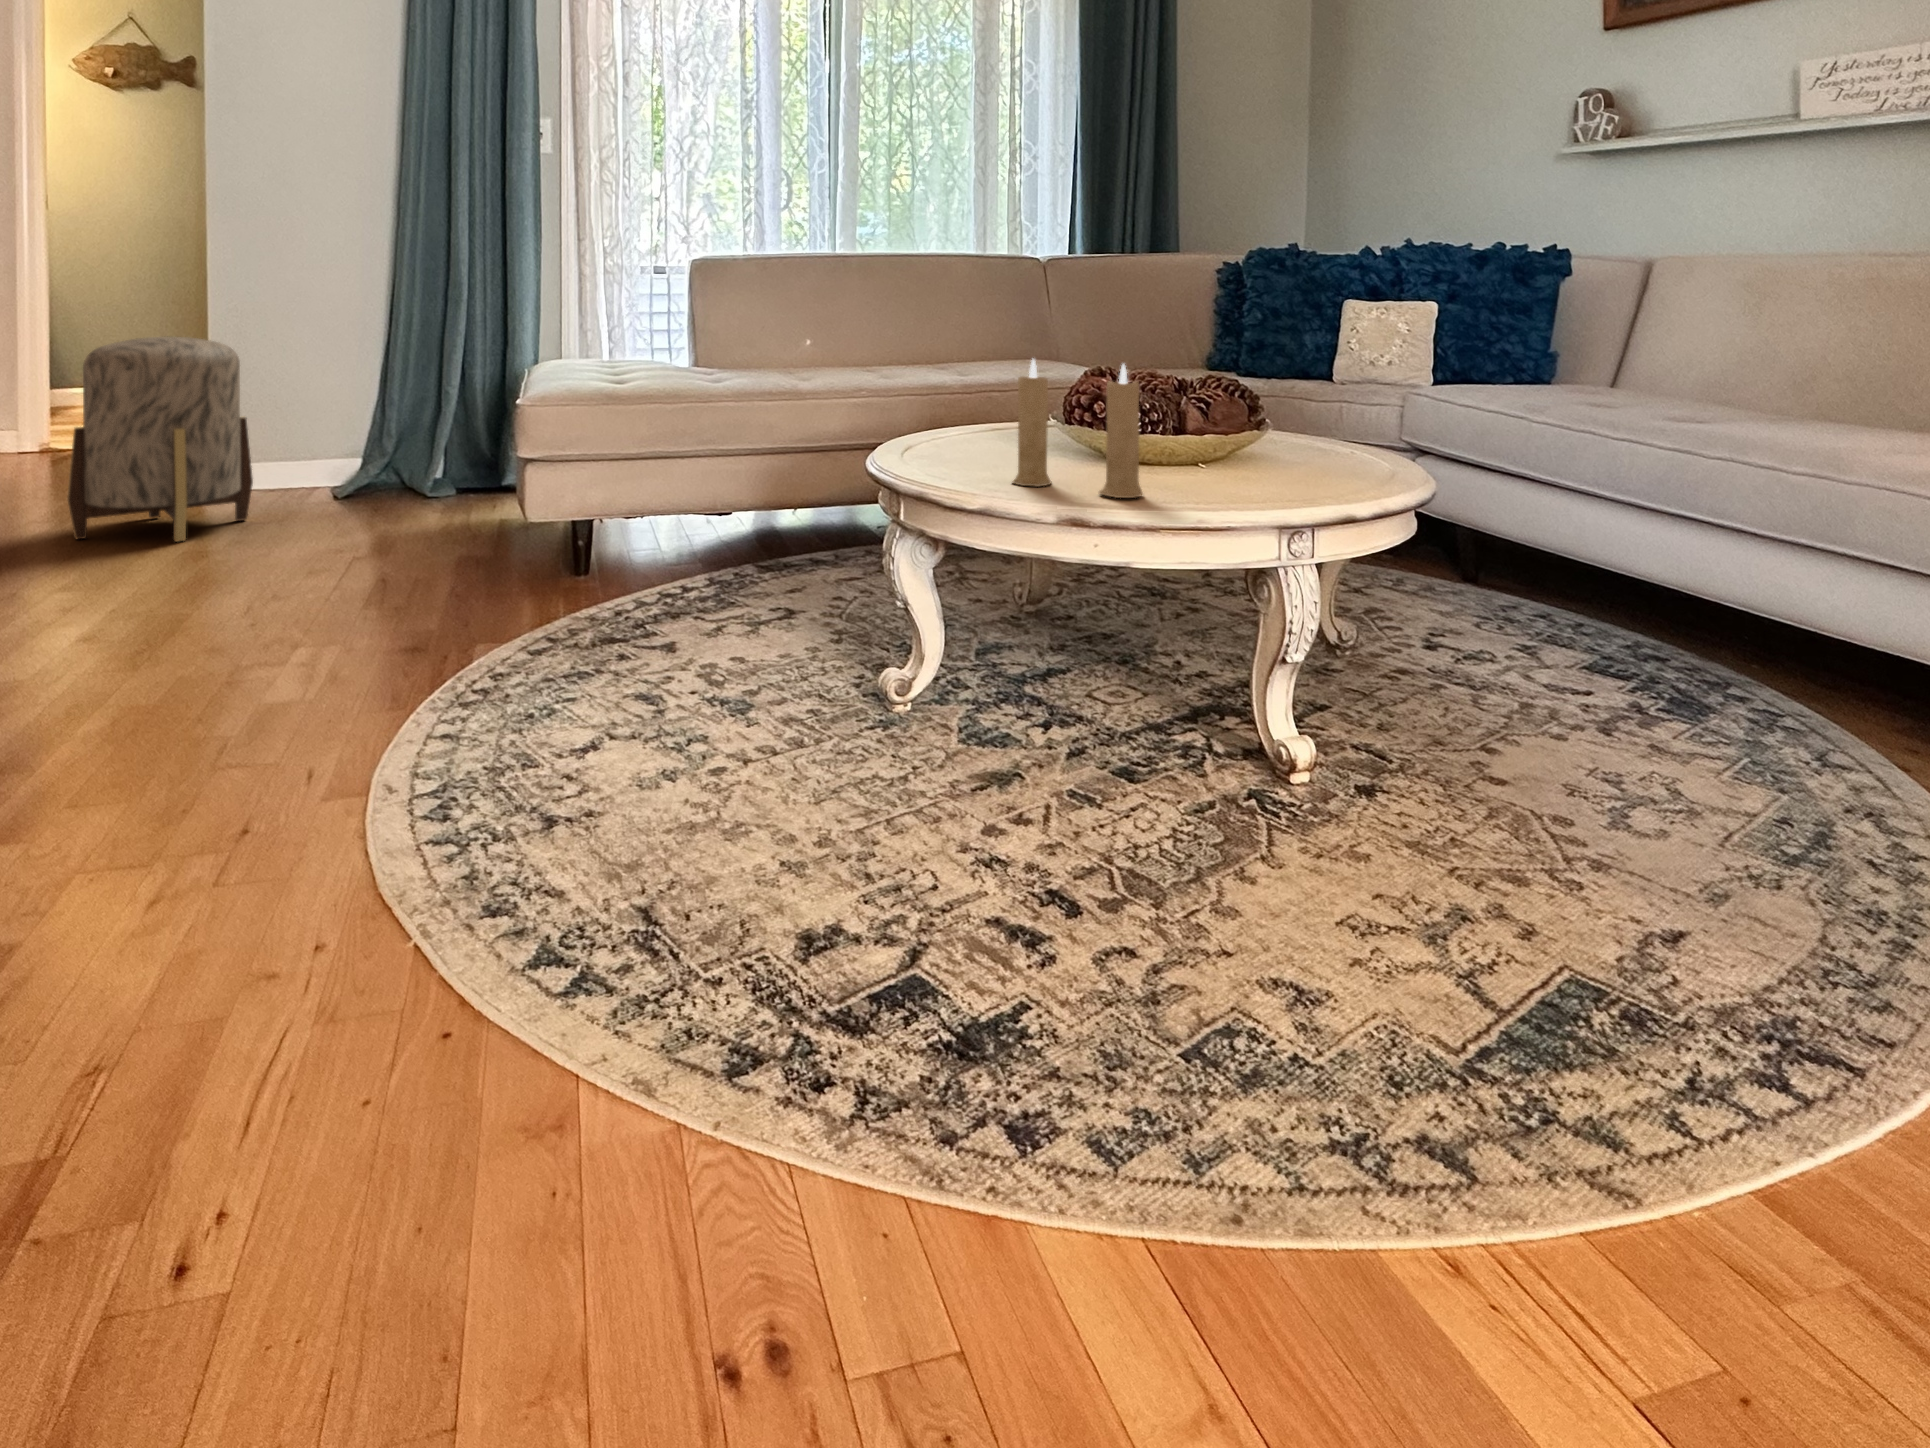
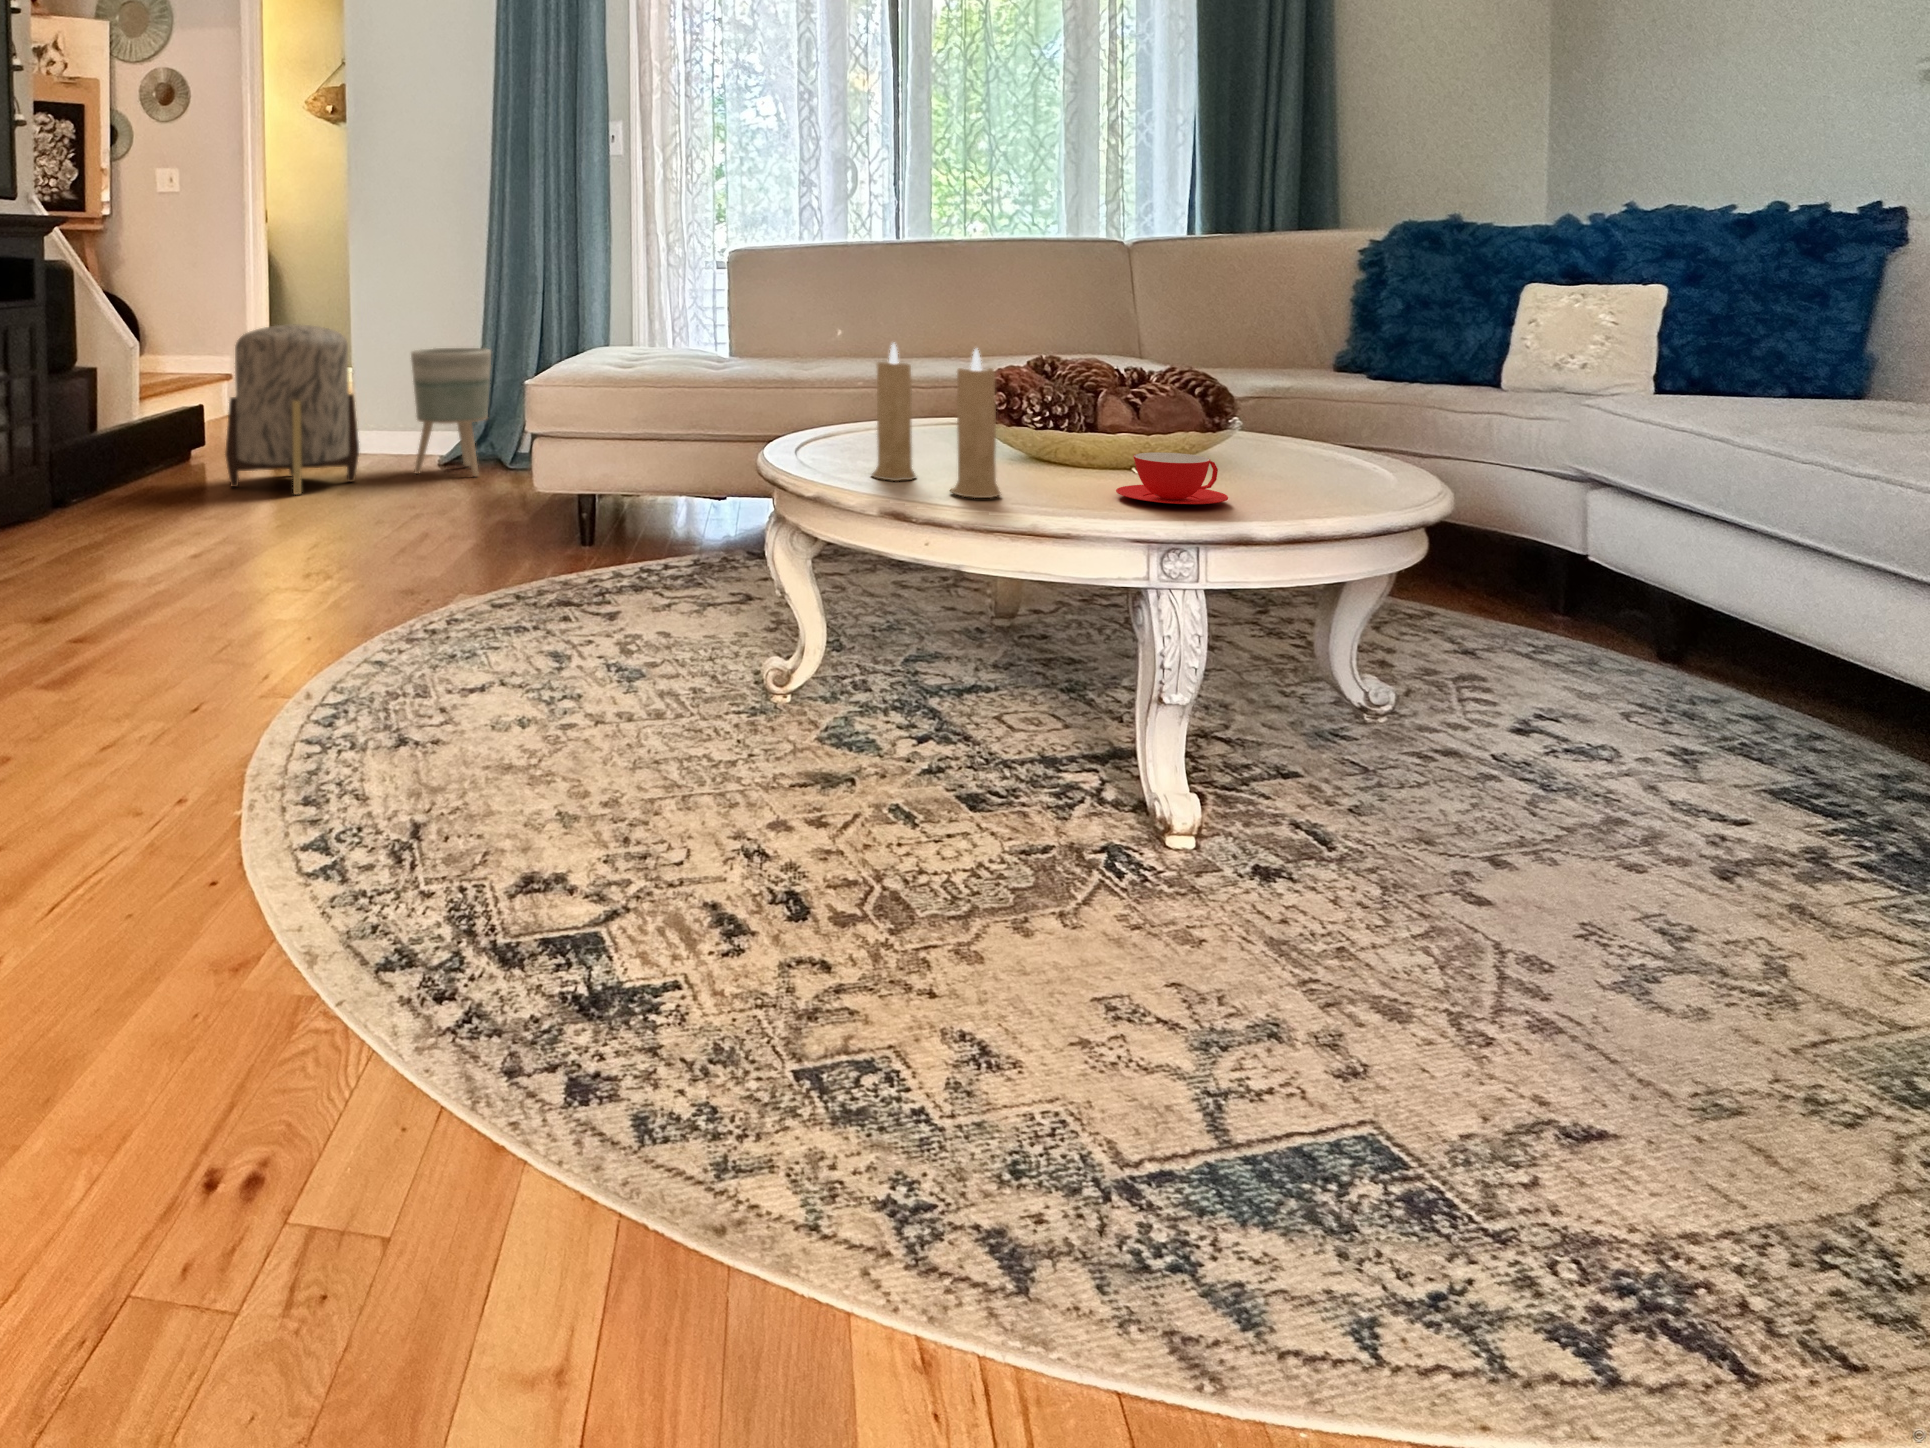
planter: none [312,360,412,505] -> present [411,348,491,476]
teacup: none [1222,448,1310,491] -> present [1116,452,1228,504]

